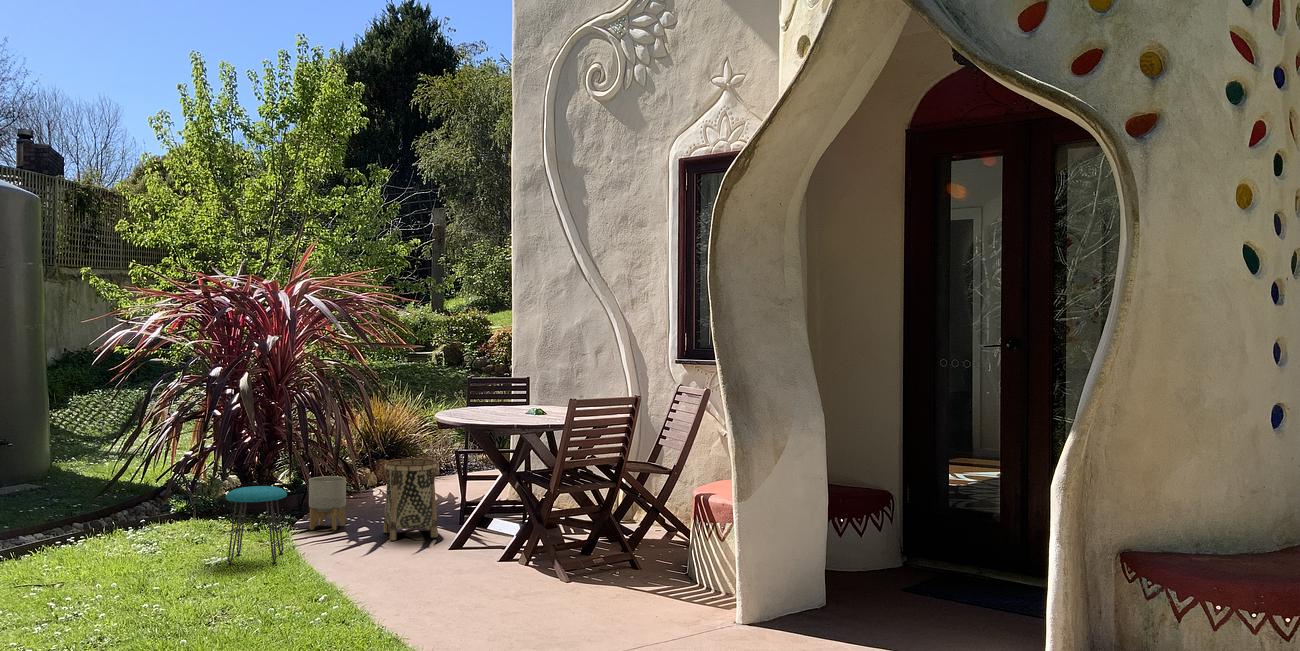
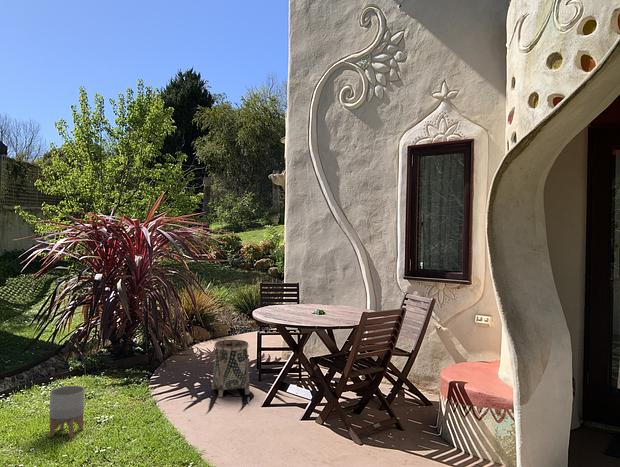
planter: present [309,476,346,530] -> present [49,386,84,438]
stool: present [226,486,287,565] -> none [111,365,153,424]

